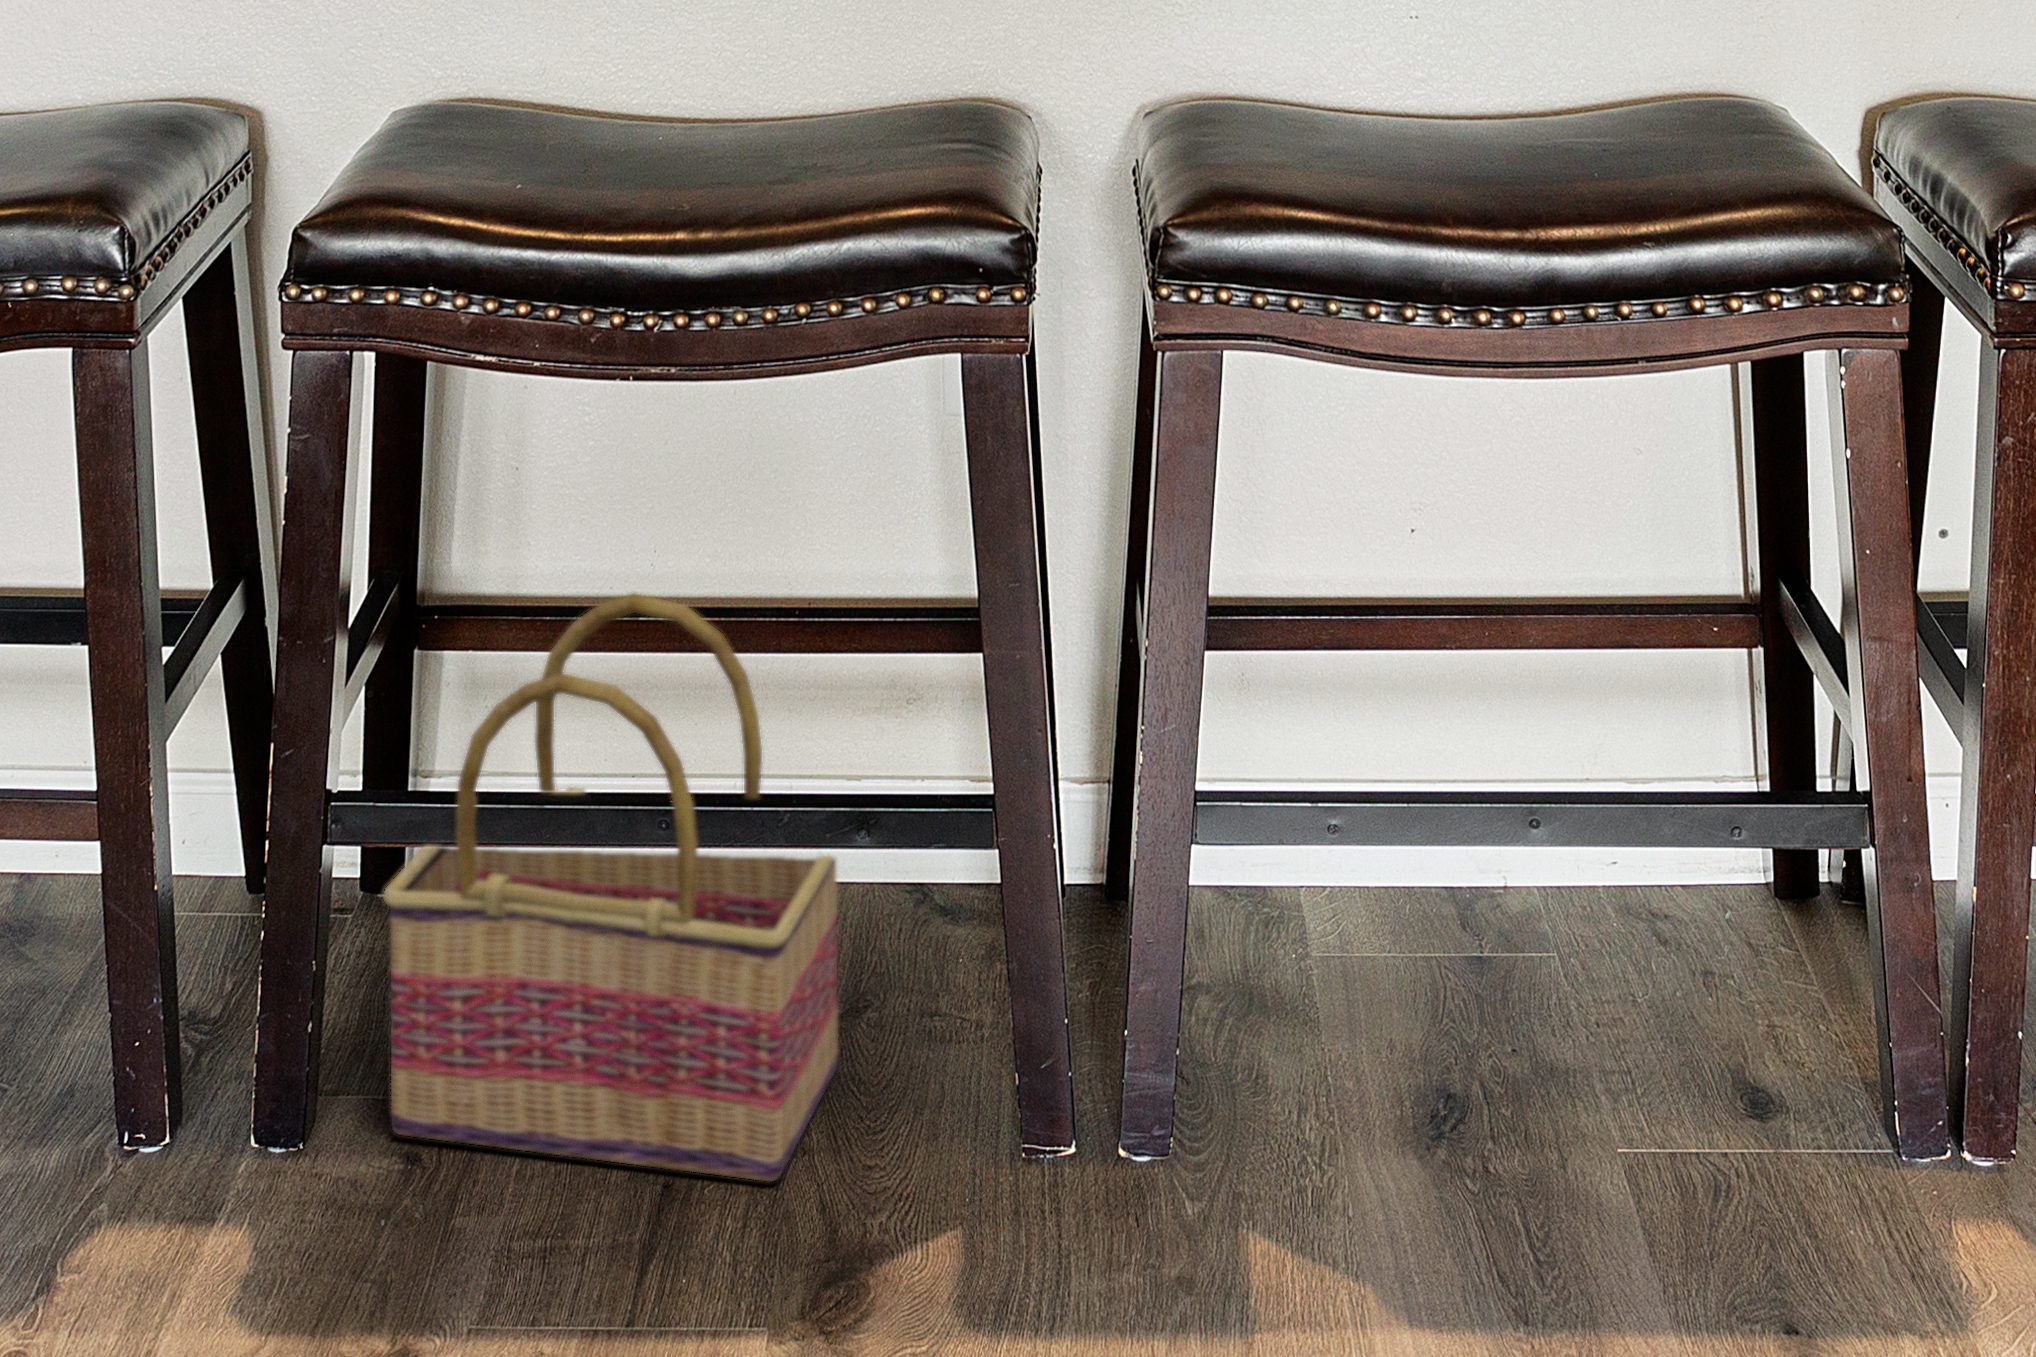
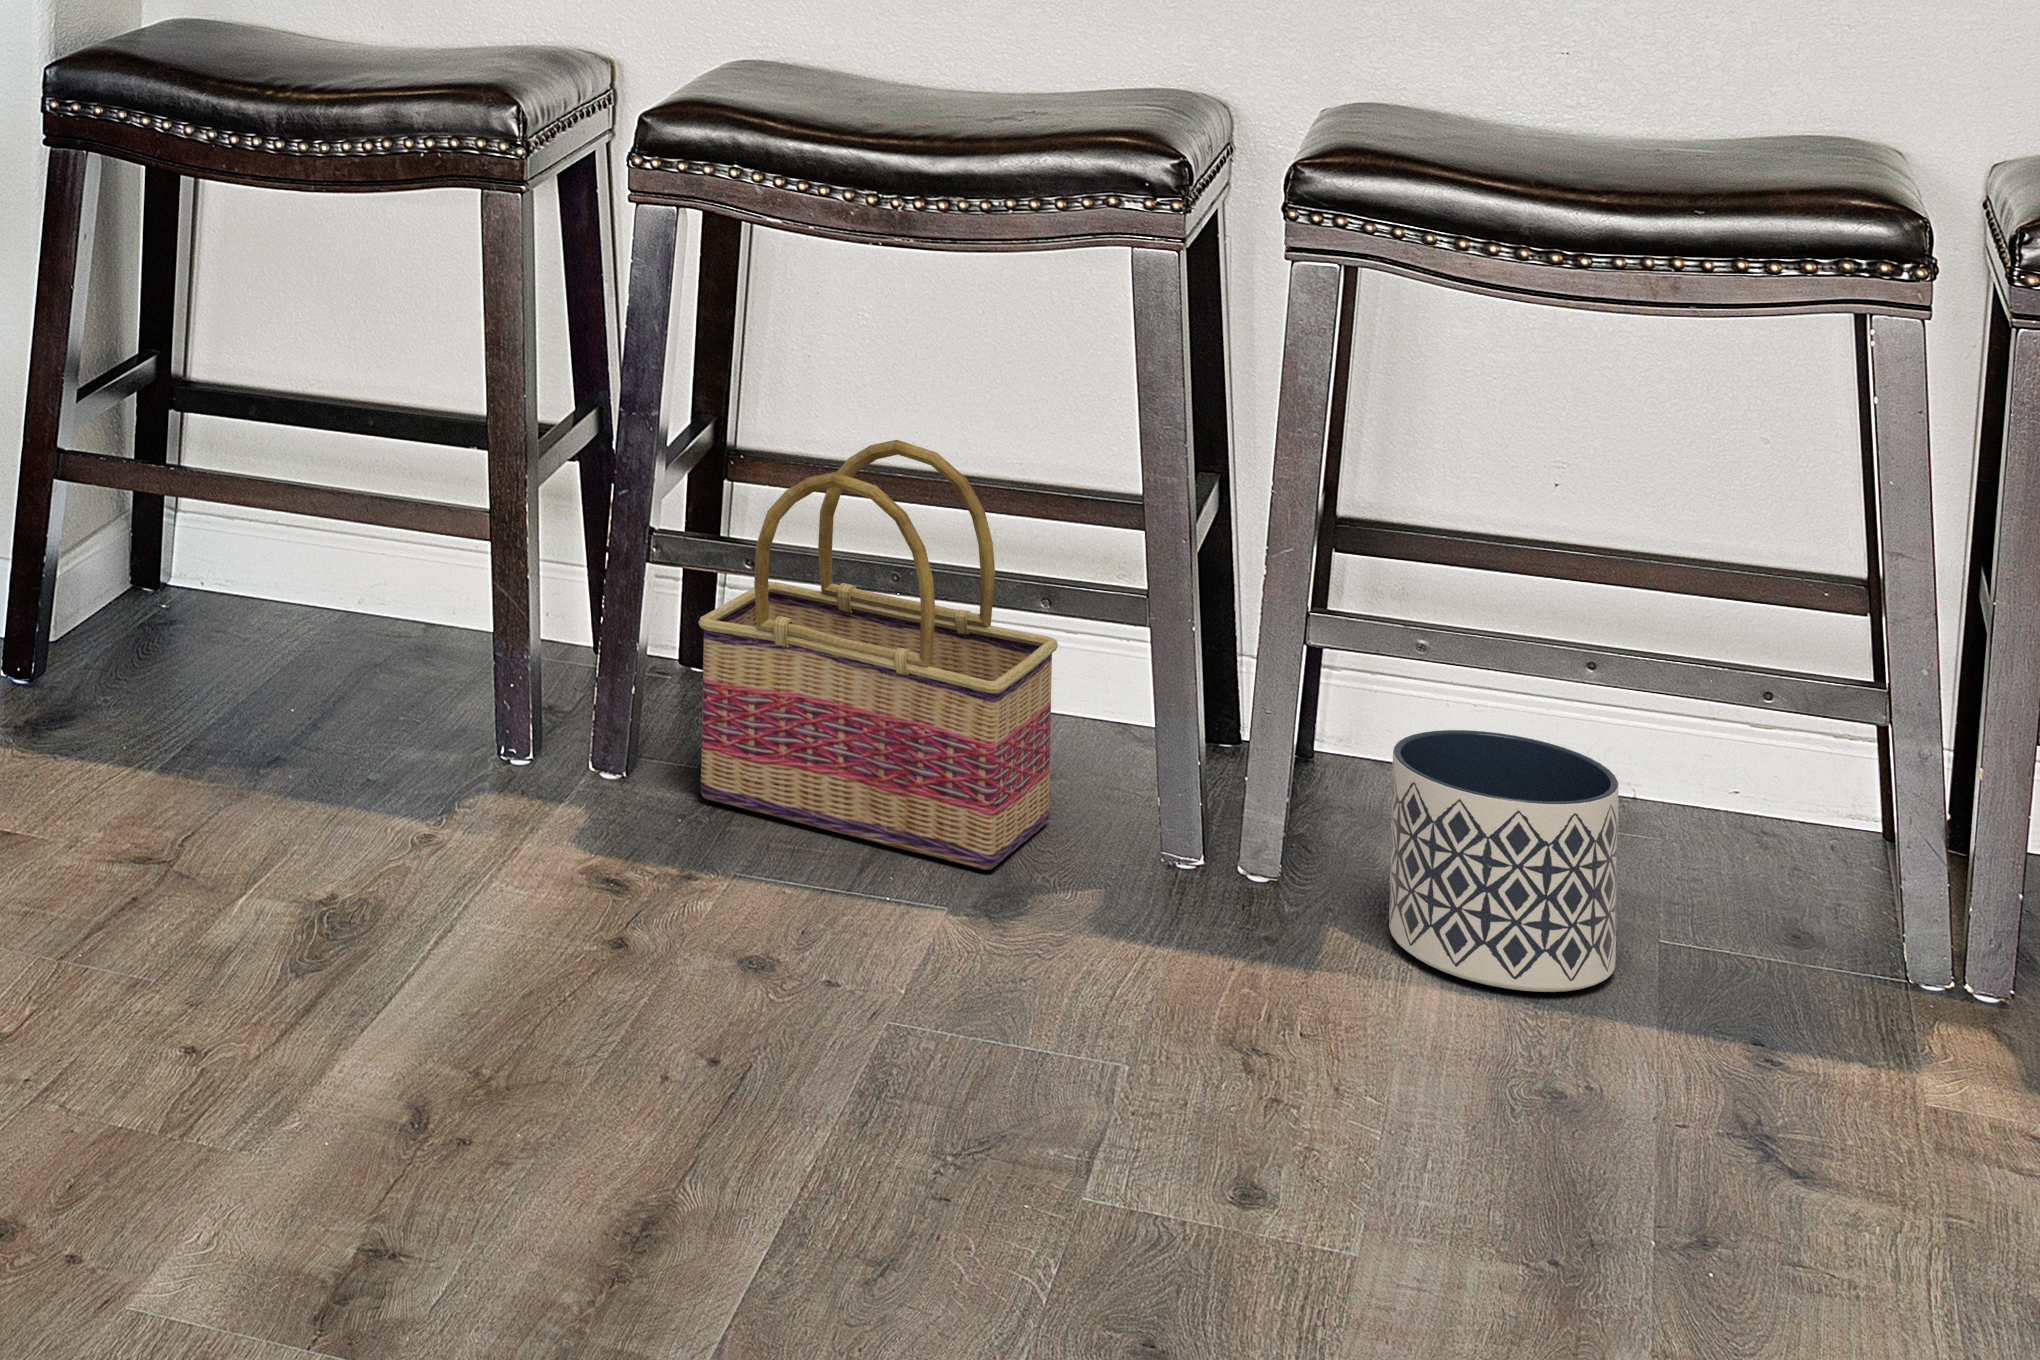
planter: none [1263,877,1524,1239] -> present [1389,730,1618,992]

